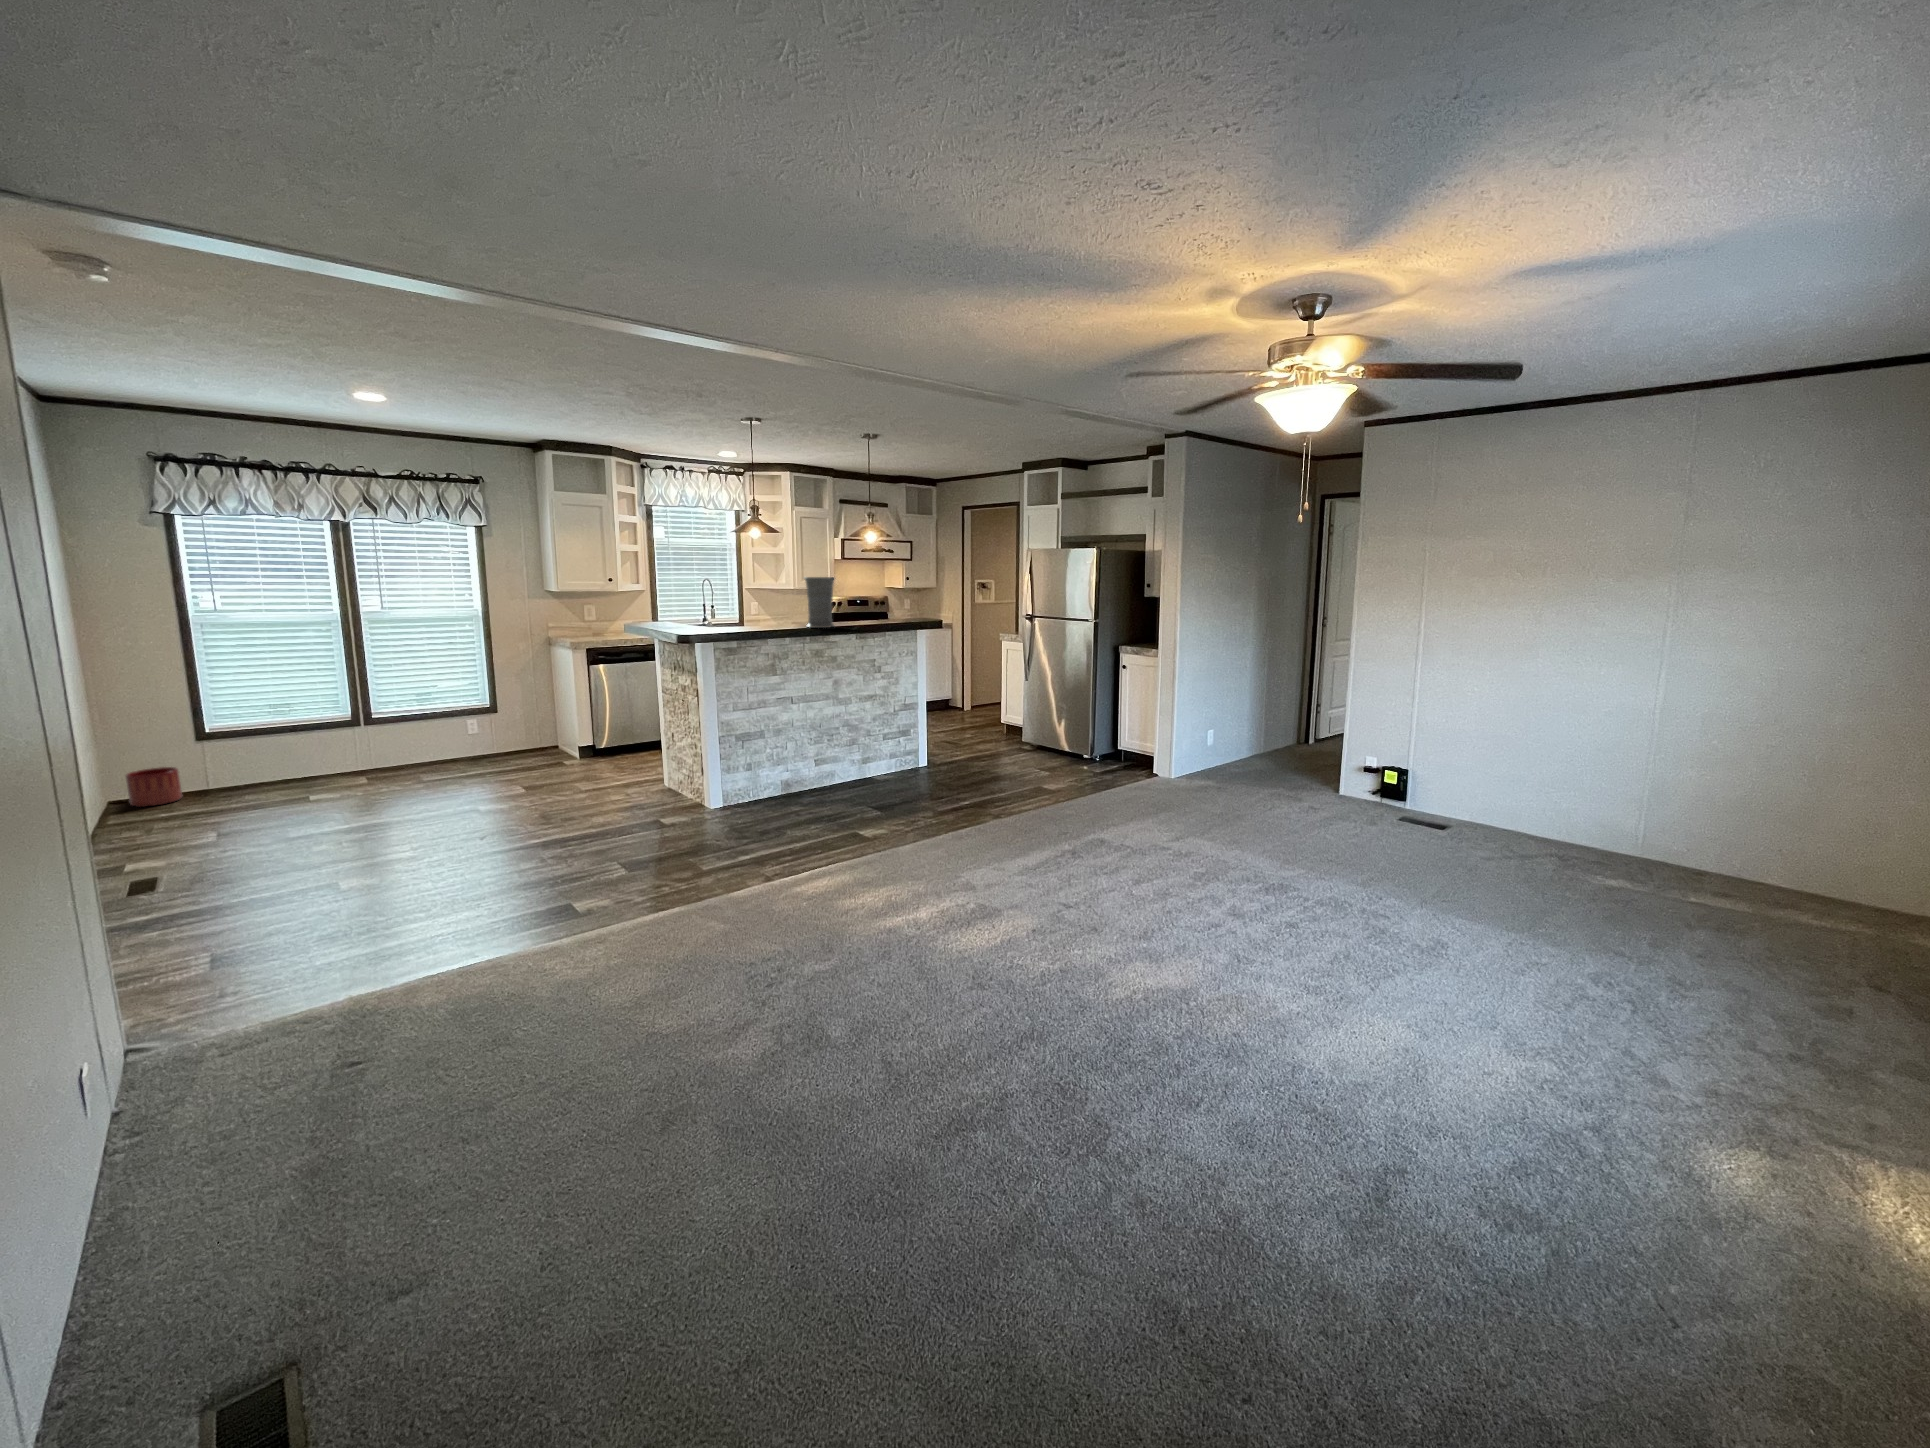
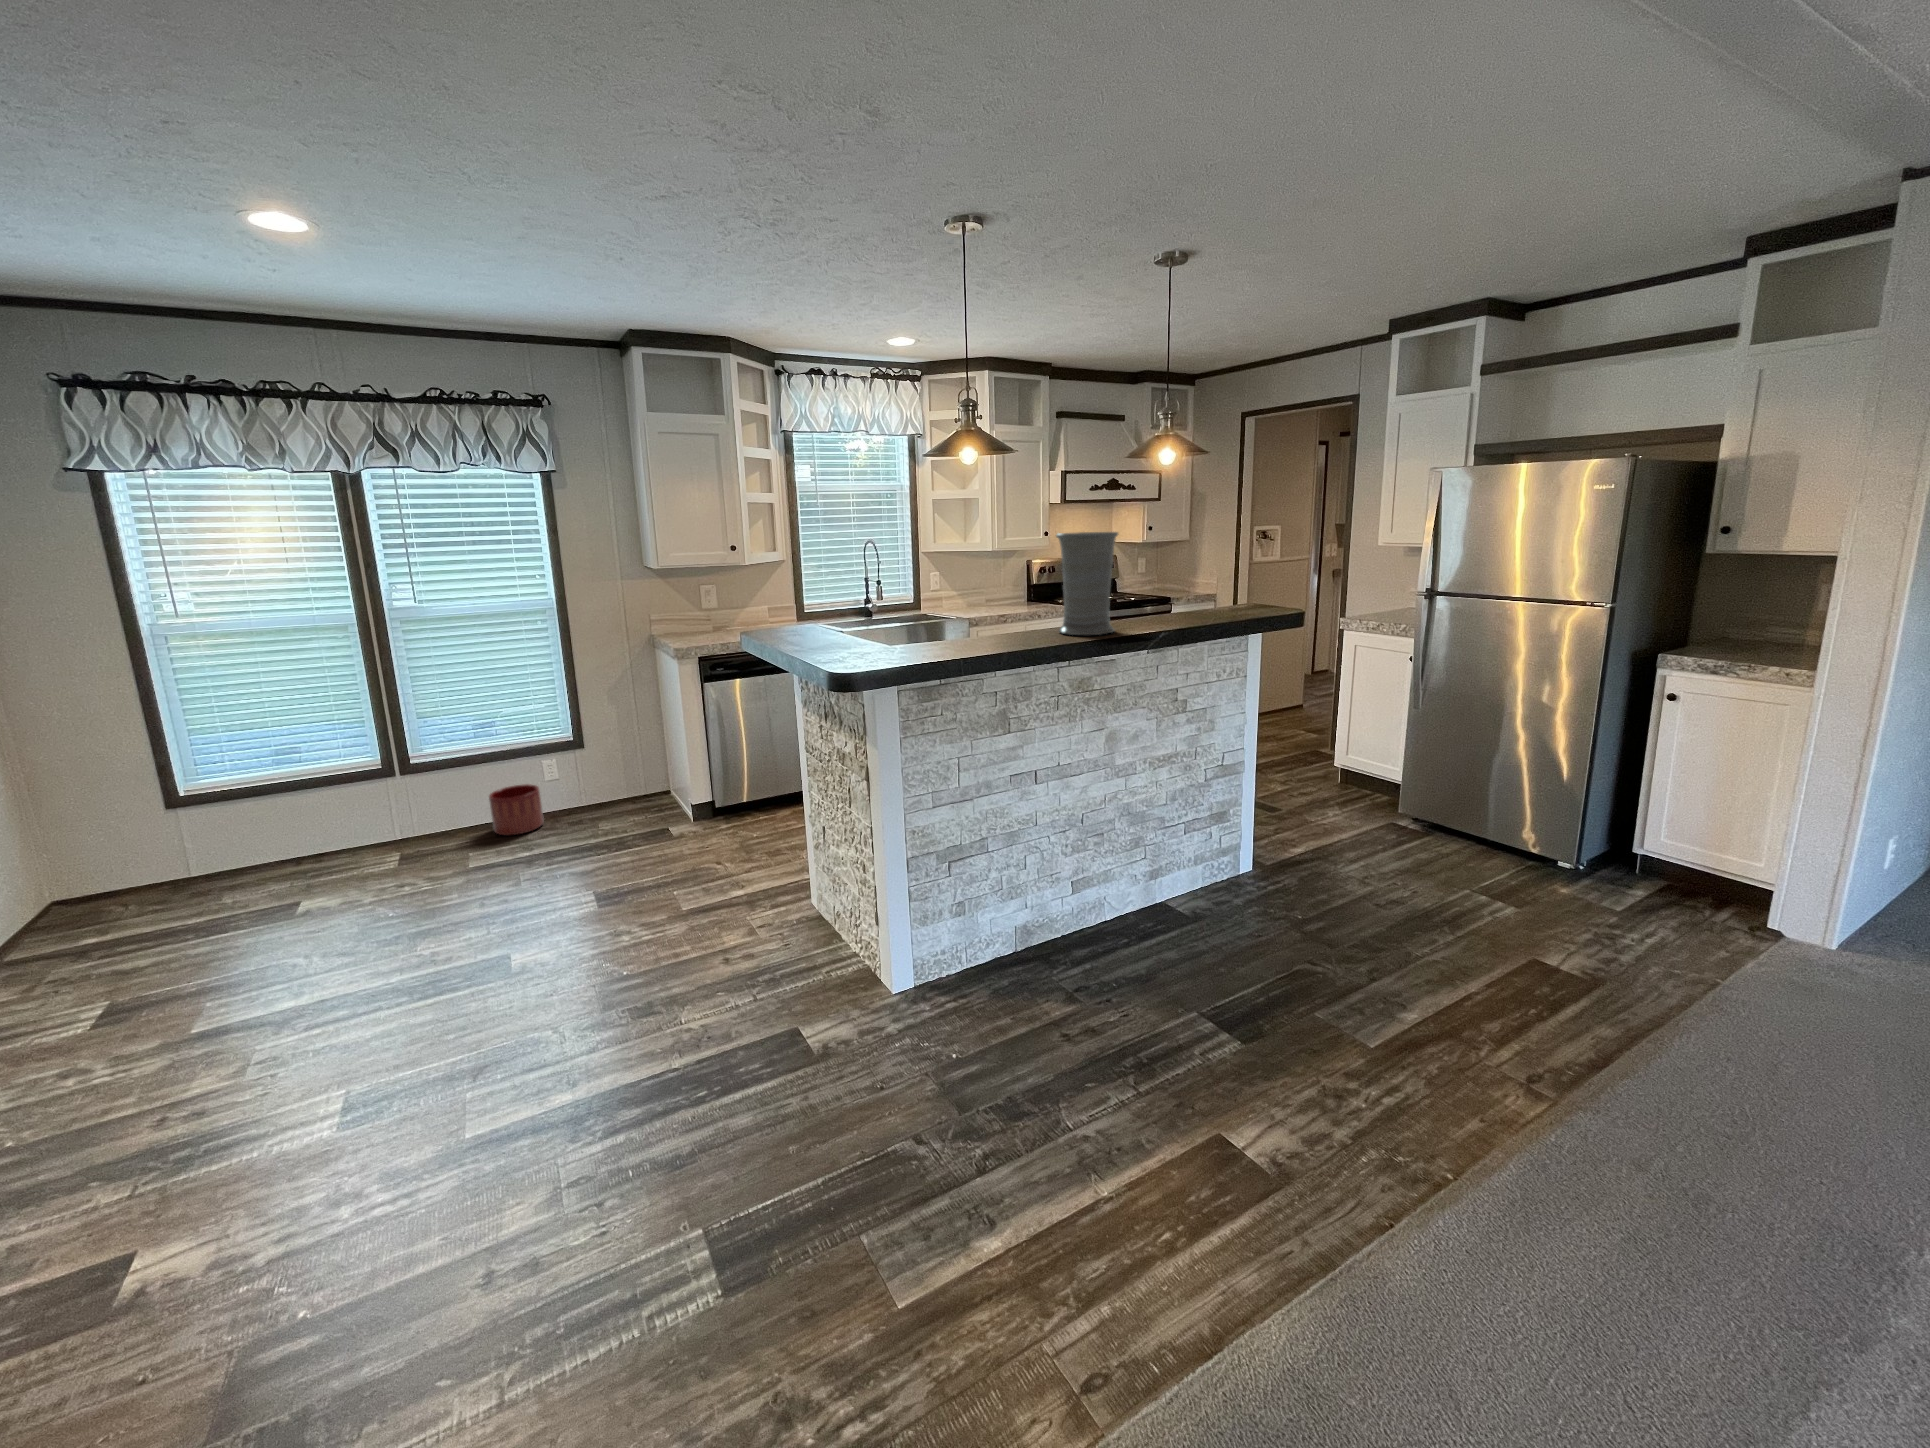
planter: present [126,767,182,807] -> present [489,784,544,835]

